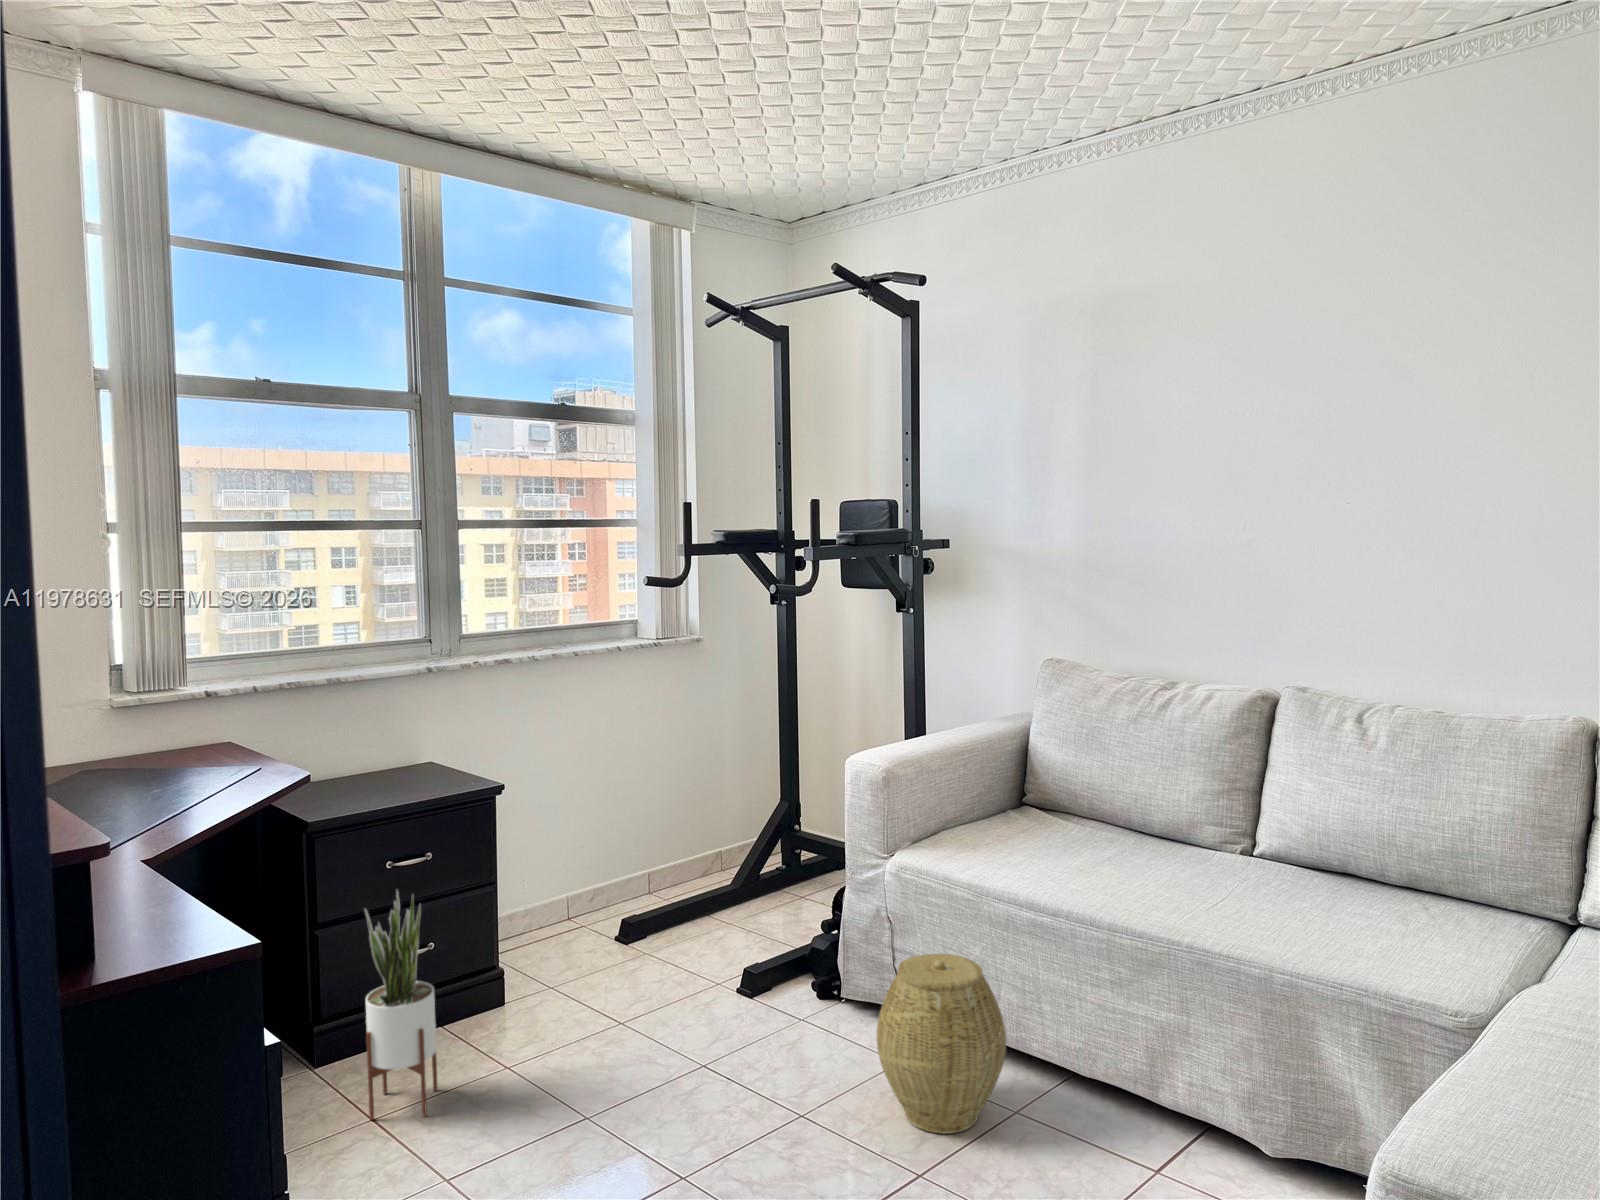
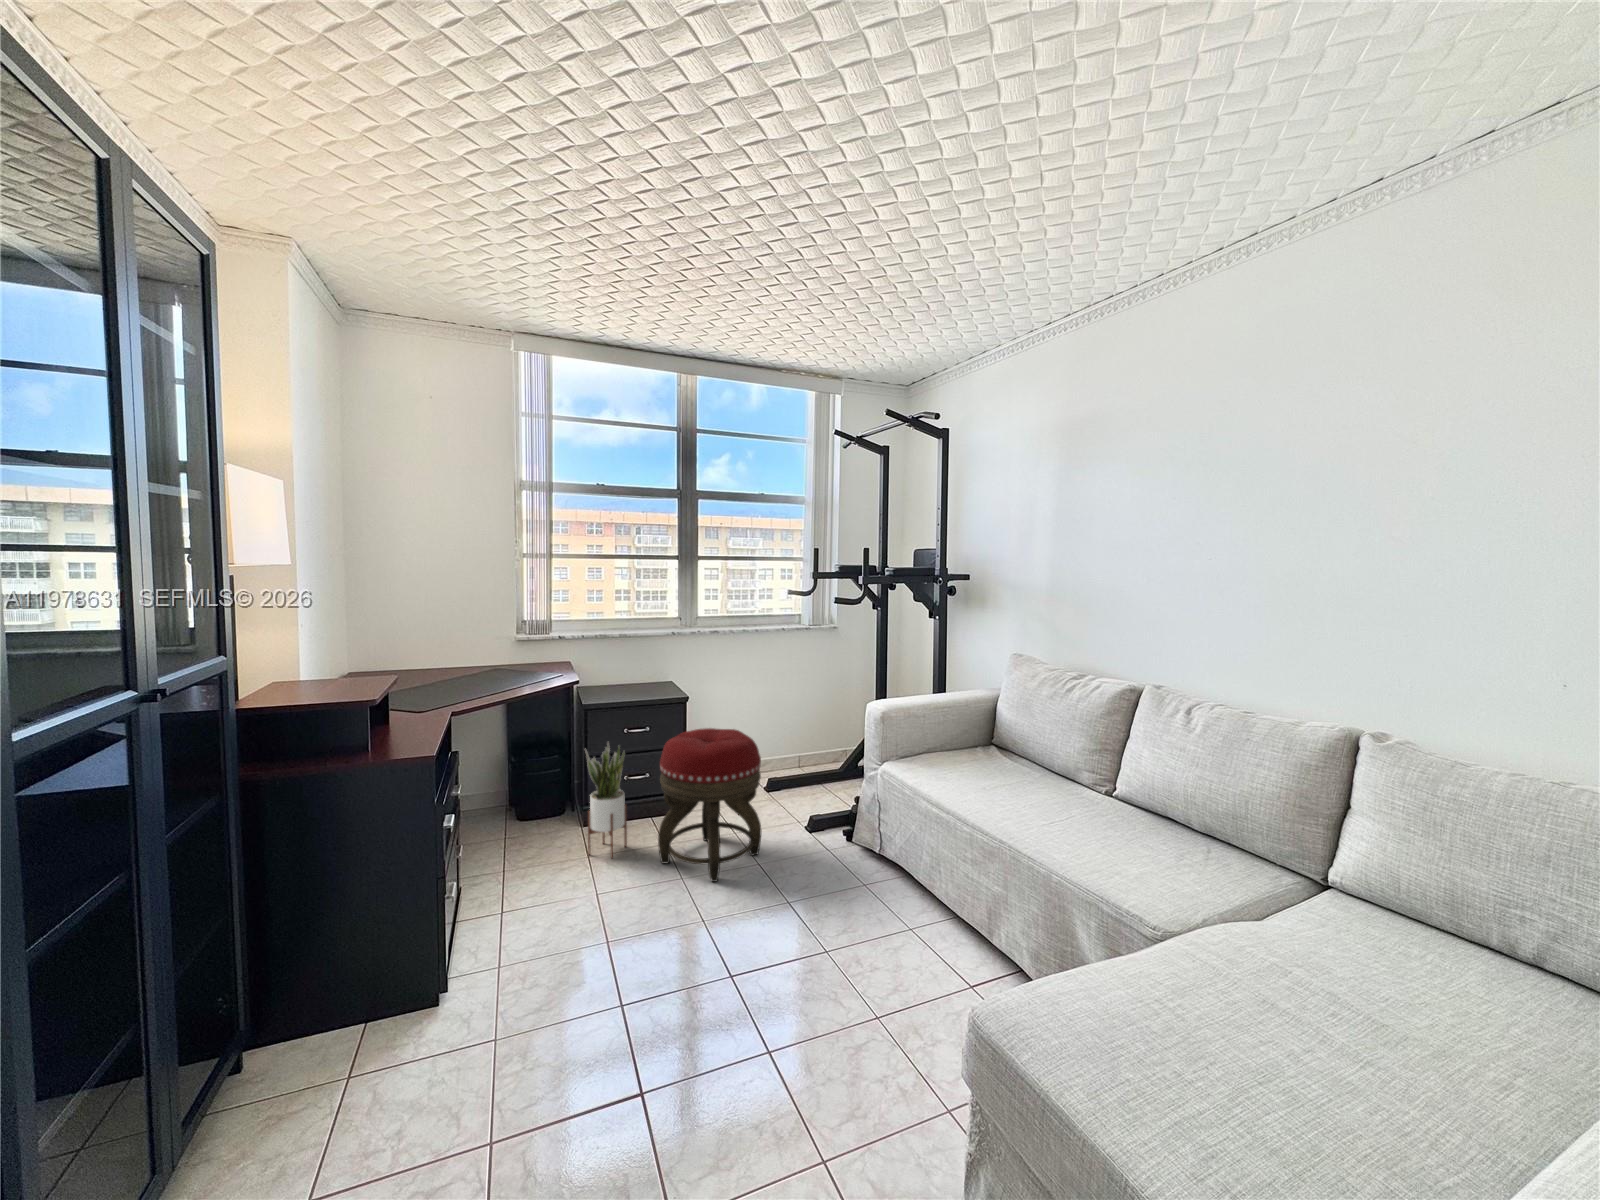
footstool: none [515,835,703,1114] -> present [658,728,761,882]
woven basket: present [877,954,1006,1134] -> none [827,822,904,931]

